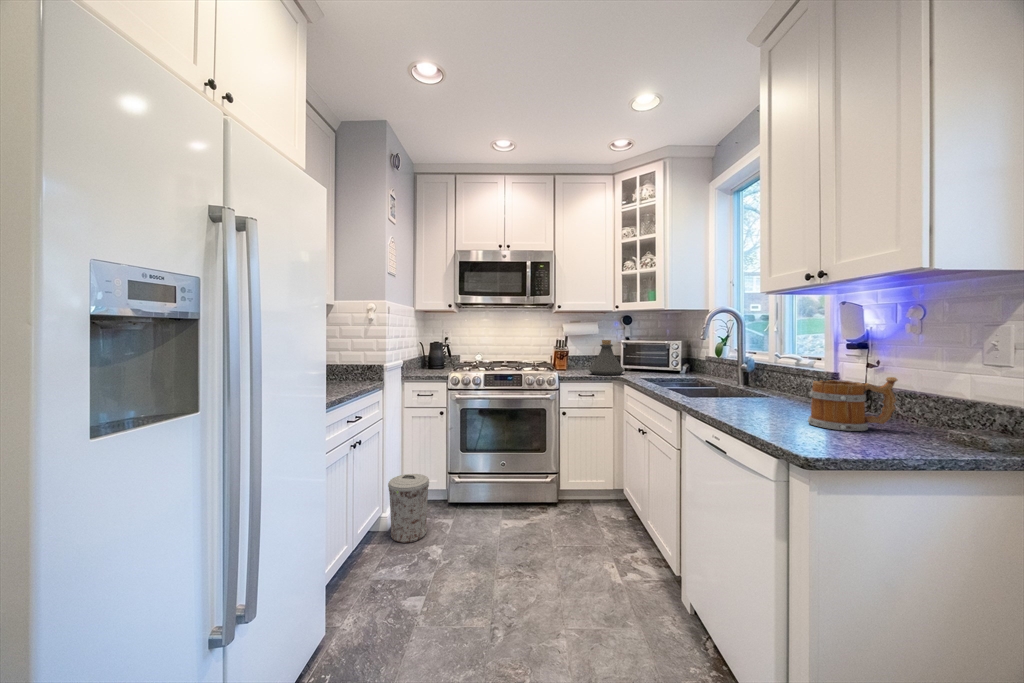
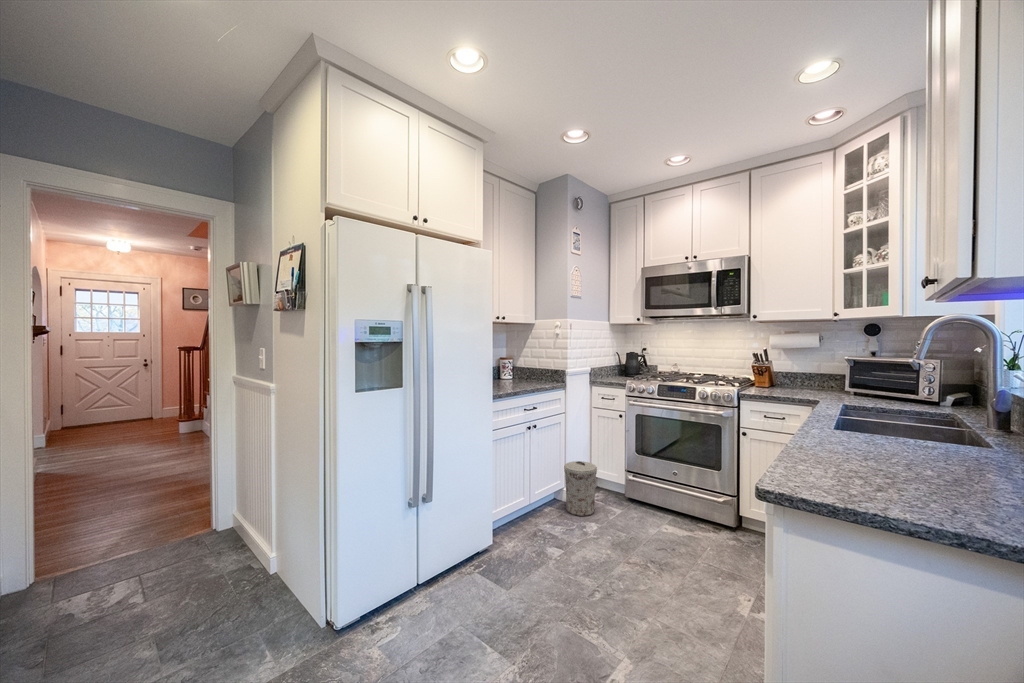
bottle: present [589,340,624,375] -> none [786,354,837,397]
mug: present [808,377,898,431] -> none [846,418,957,483]

